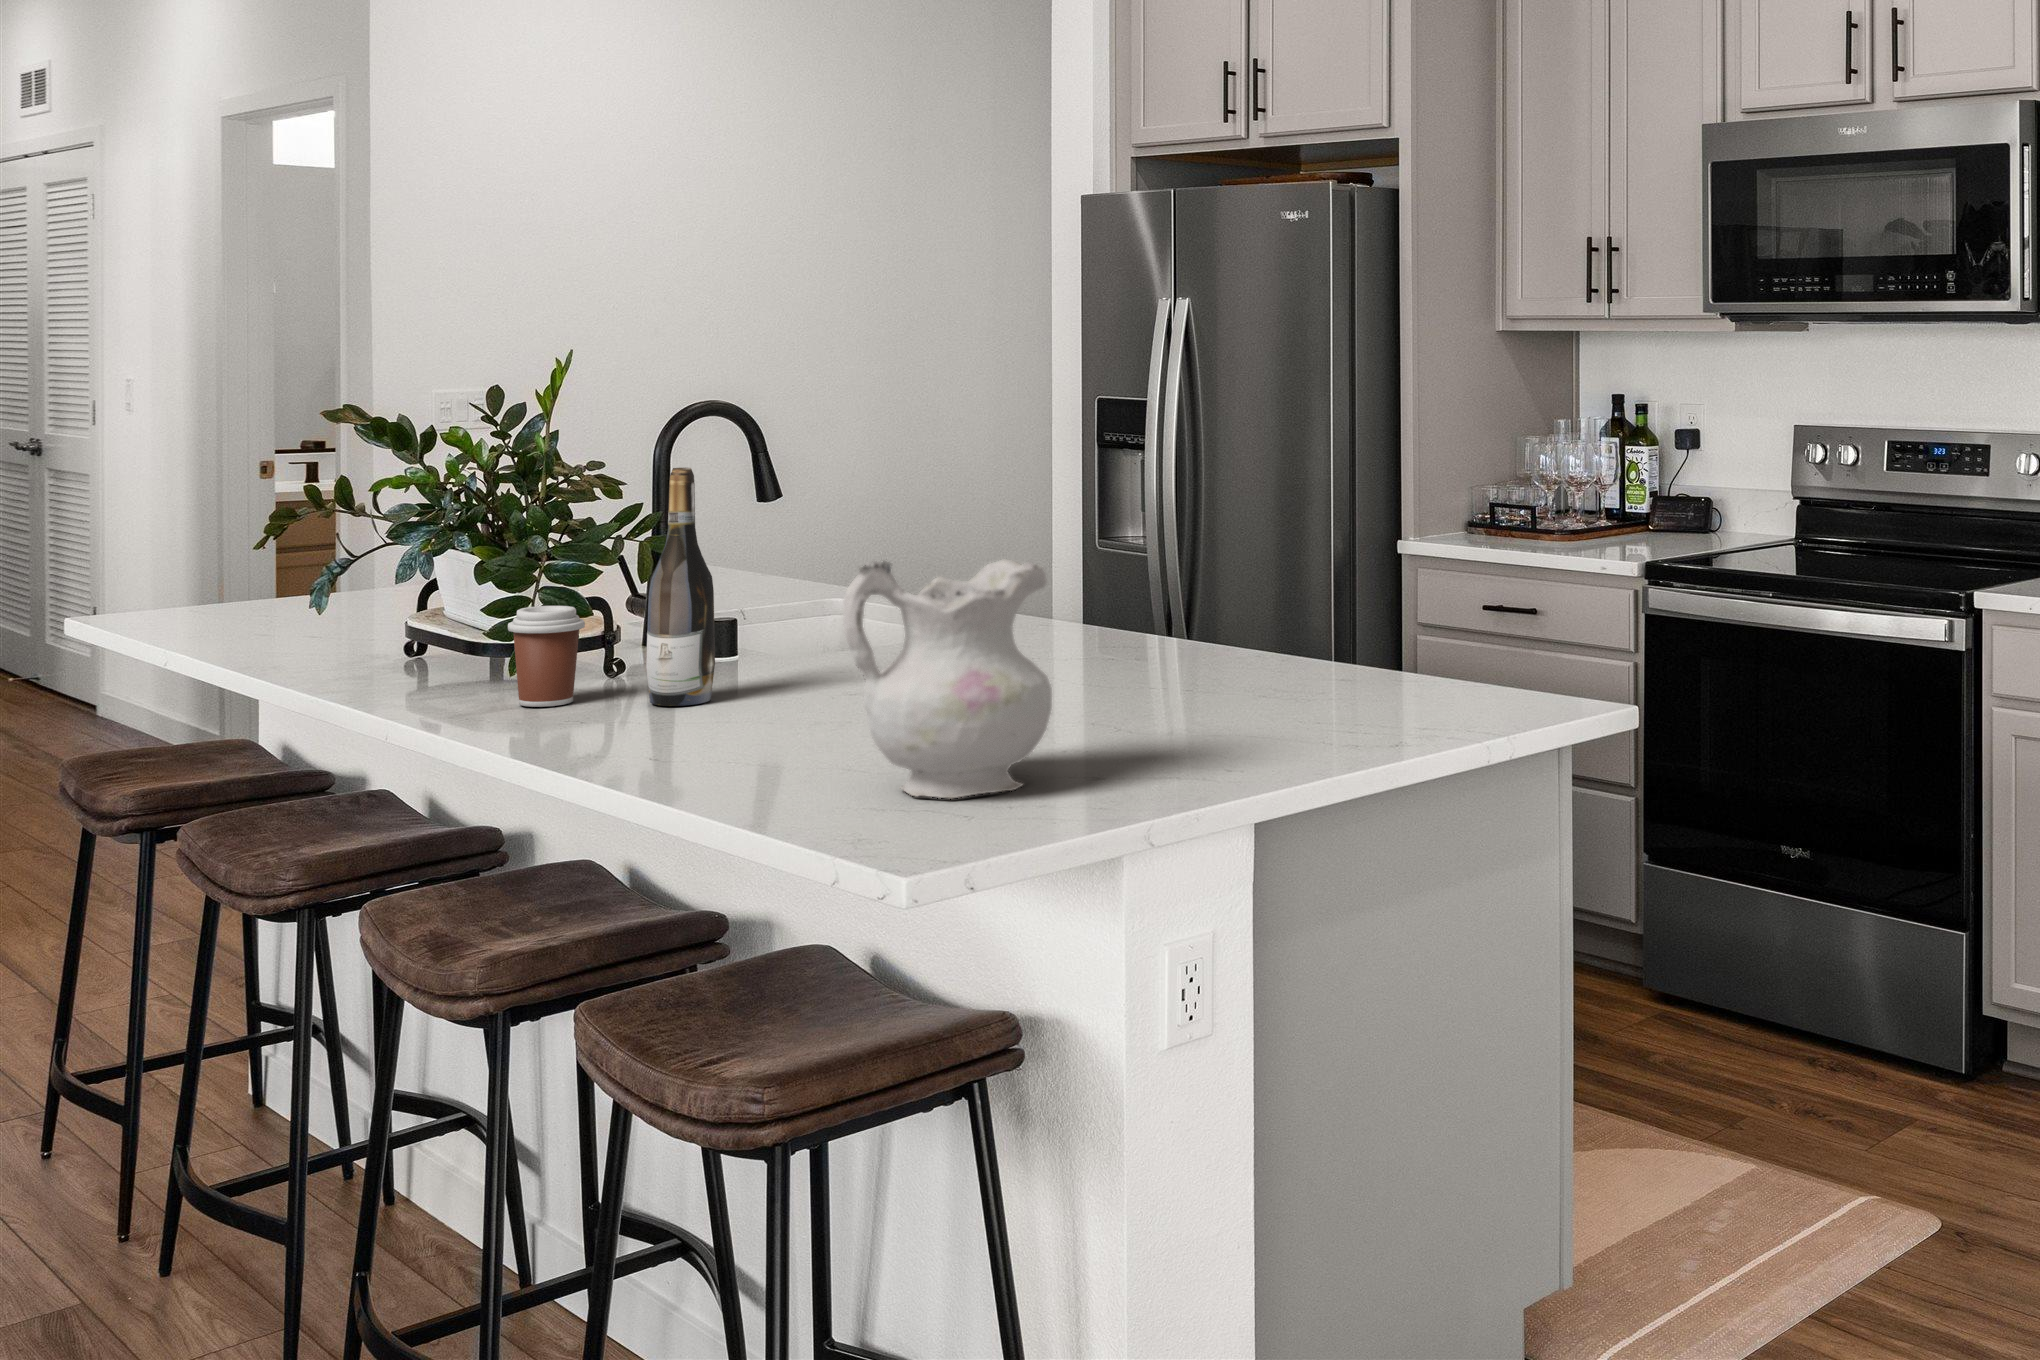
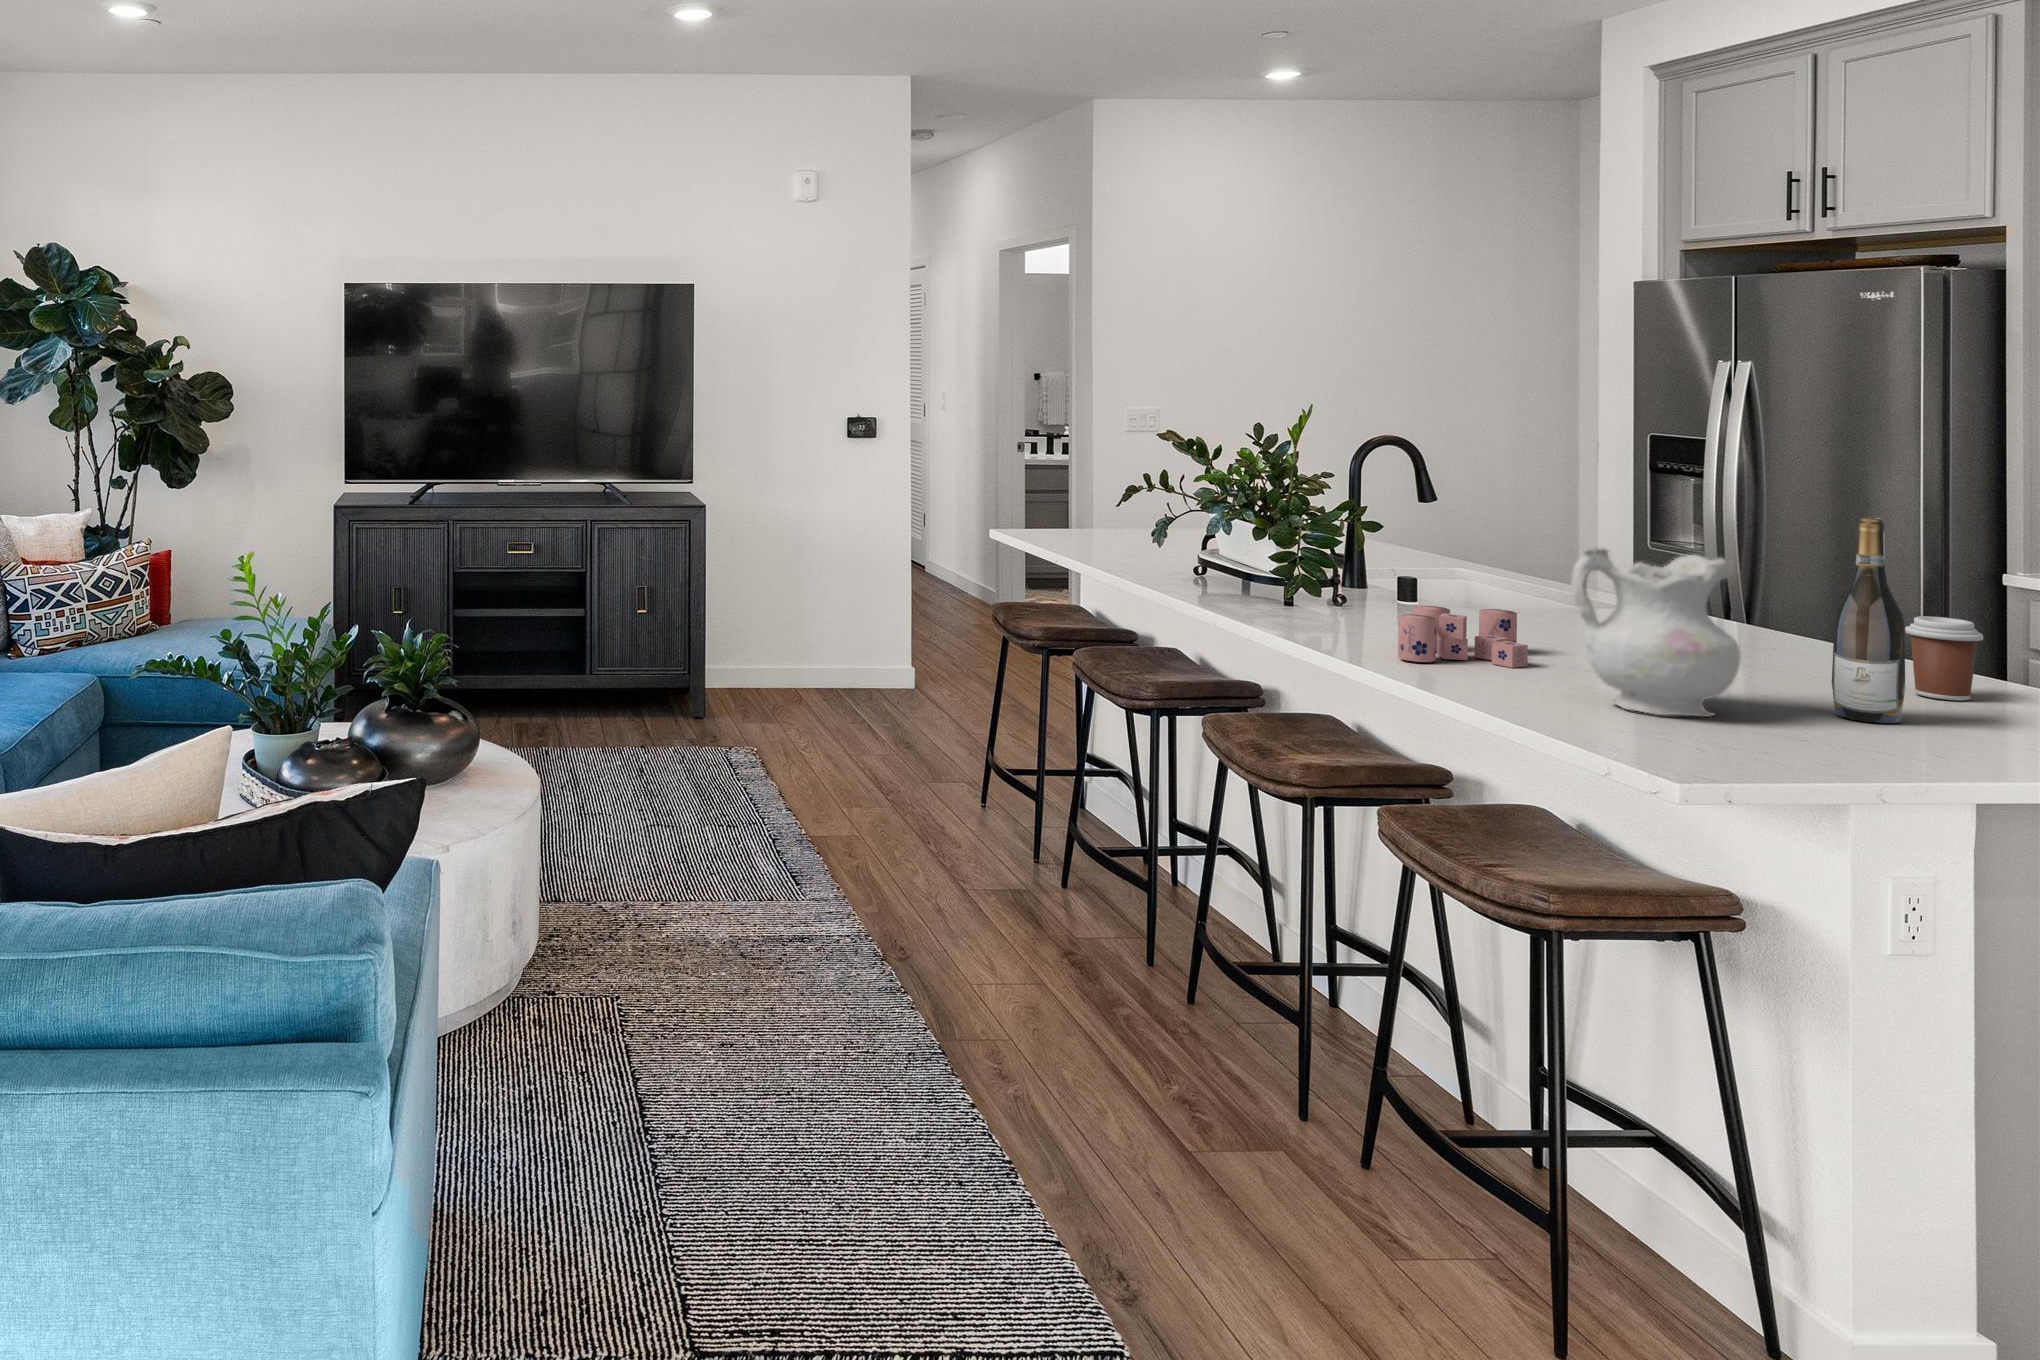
wine bottle: present [646,468,715,706] -> present [1832,517,1905,723]
coffee cup: present [508,606,585,707] -> present [1905,616,1983,701]
candle: none [638,660,822,758] -> present [1398,606,1528,668]

